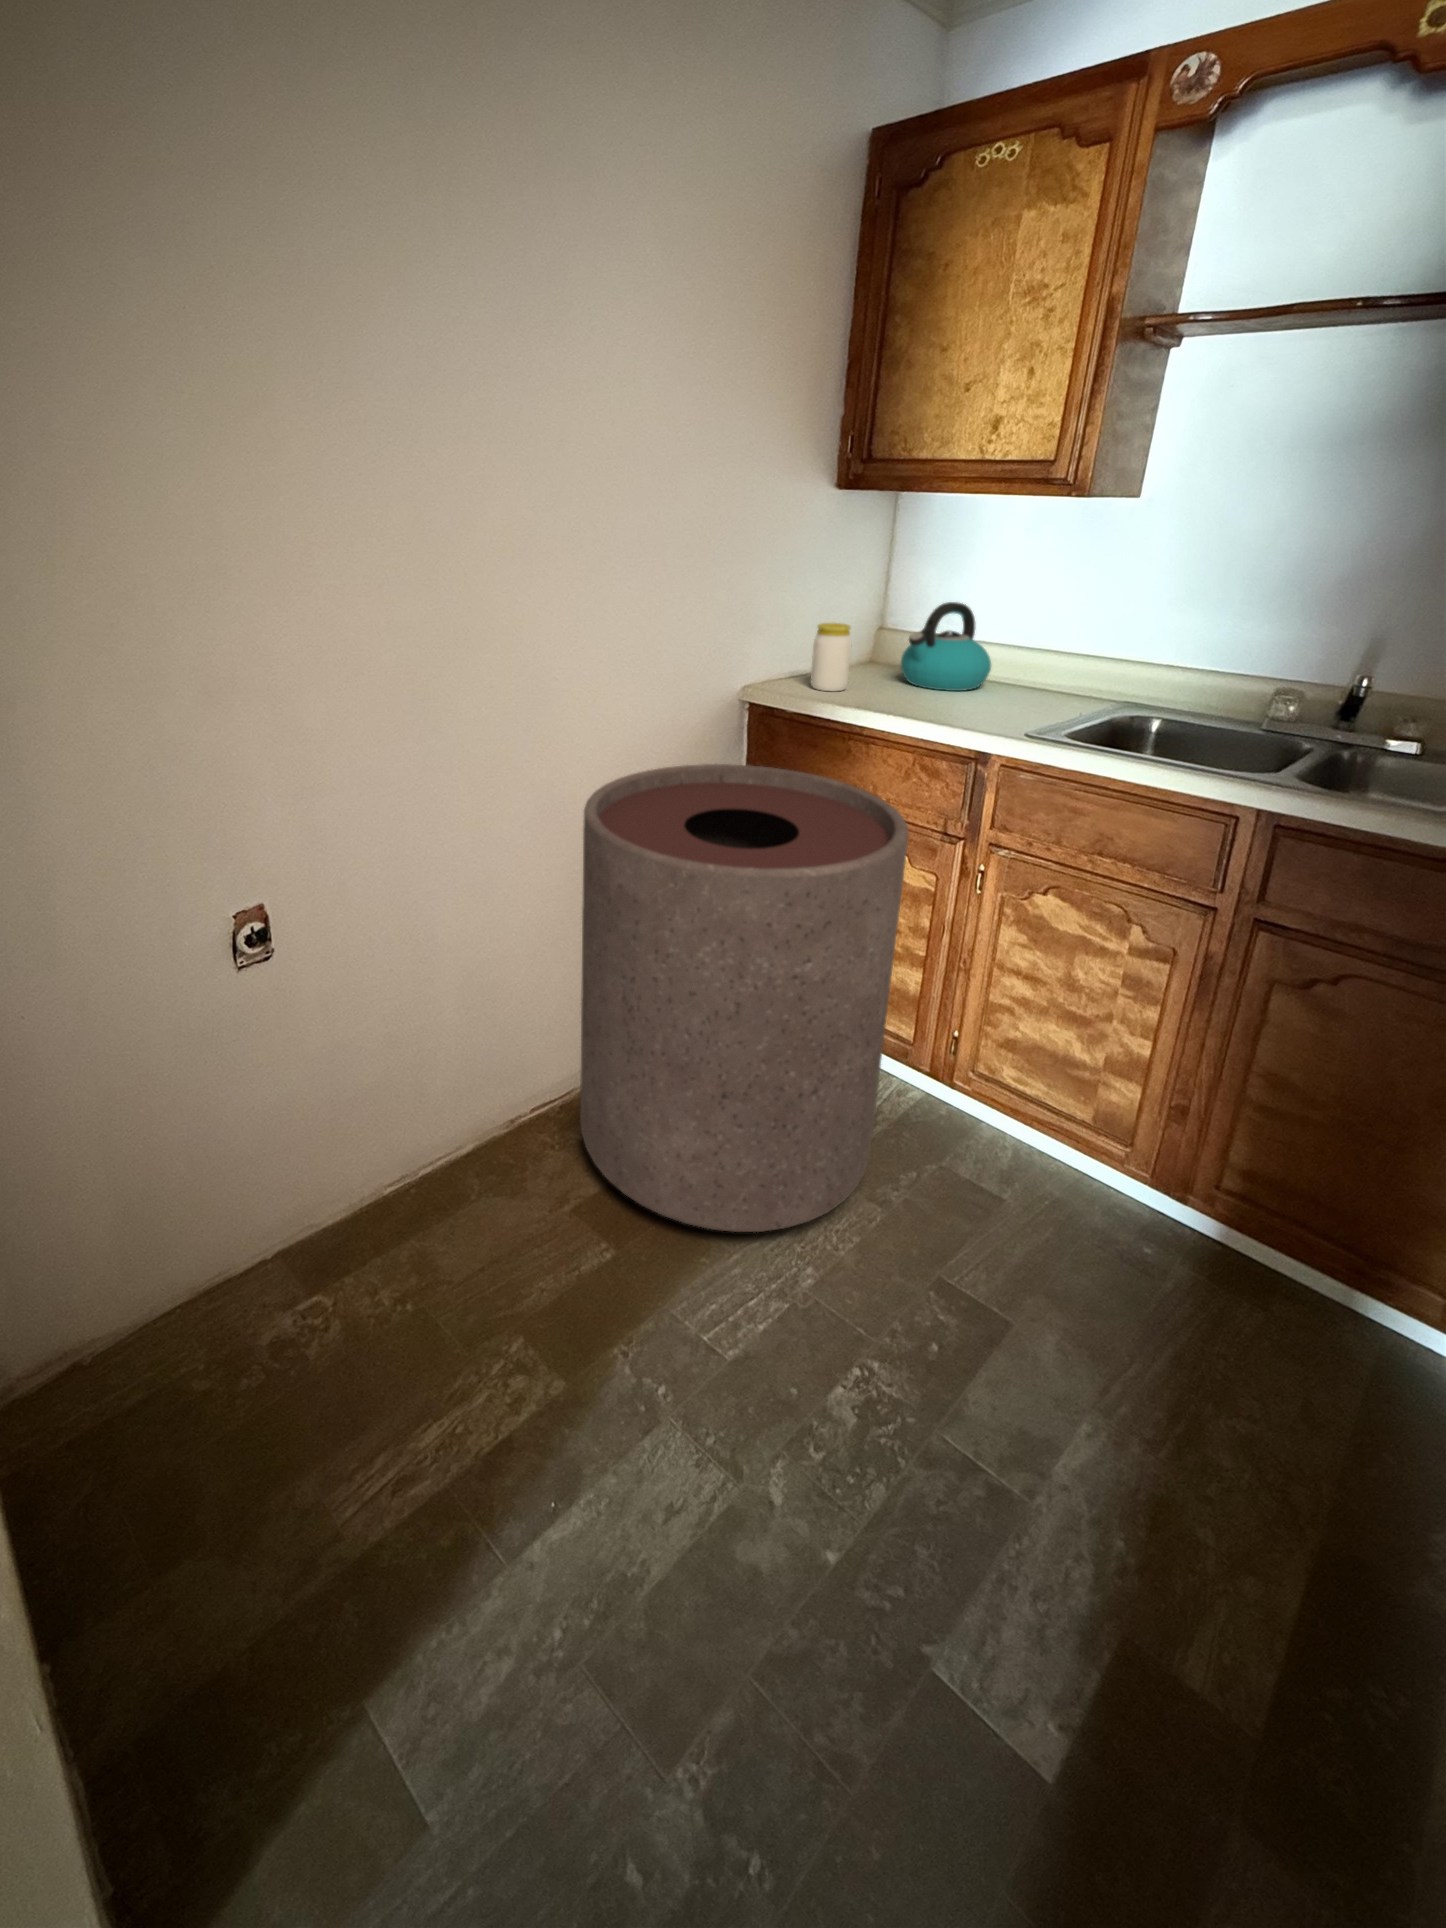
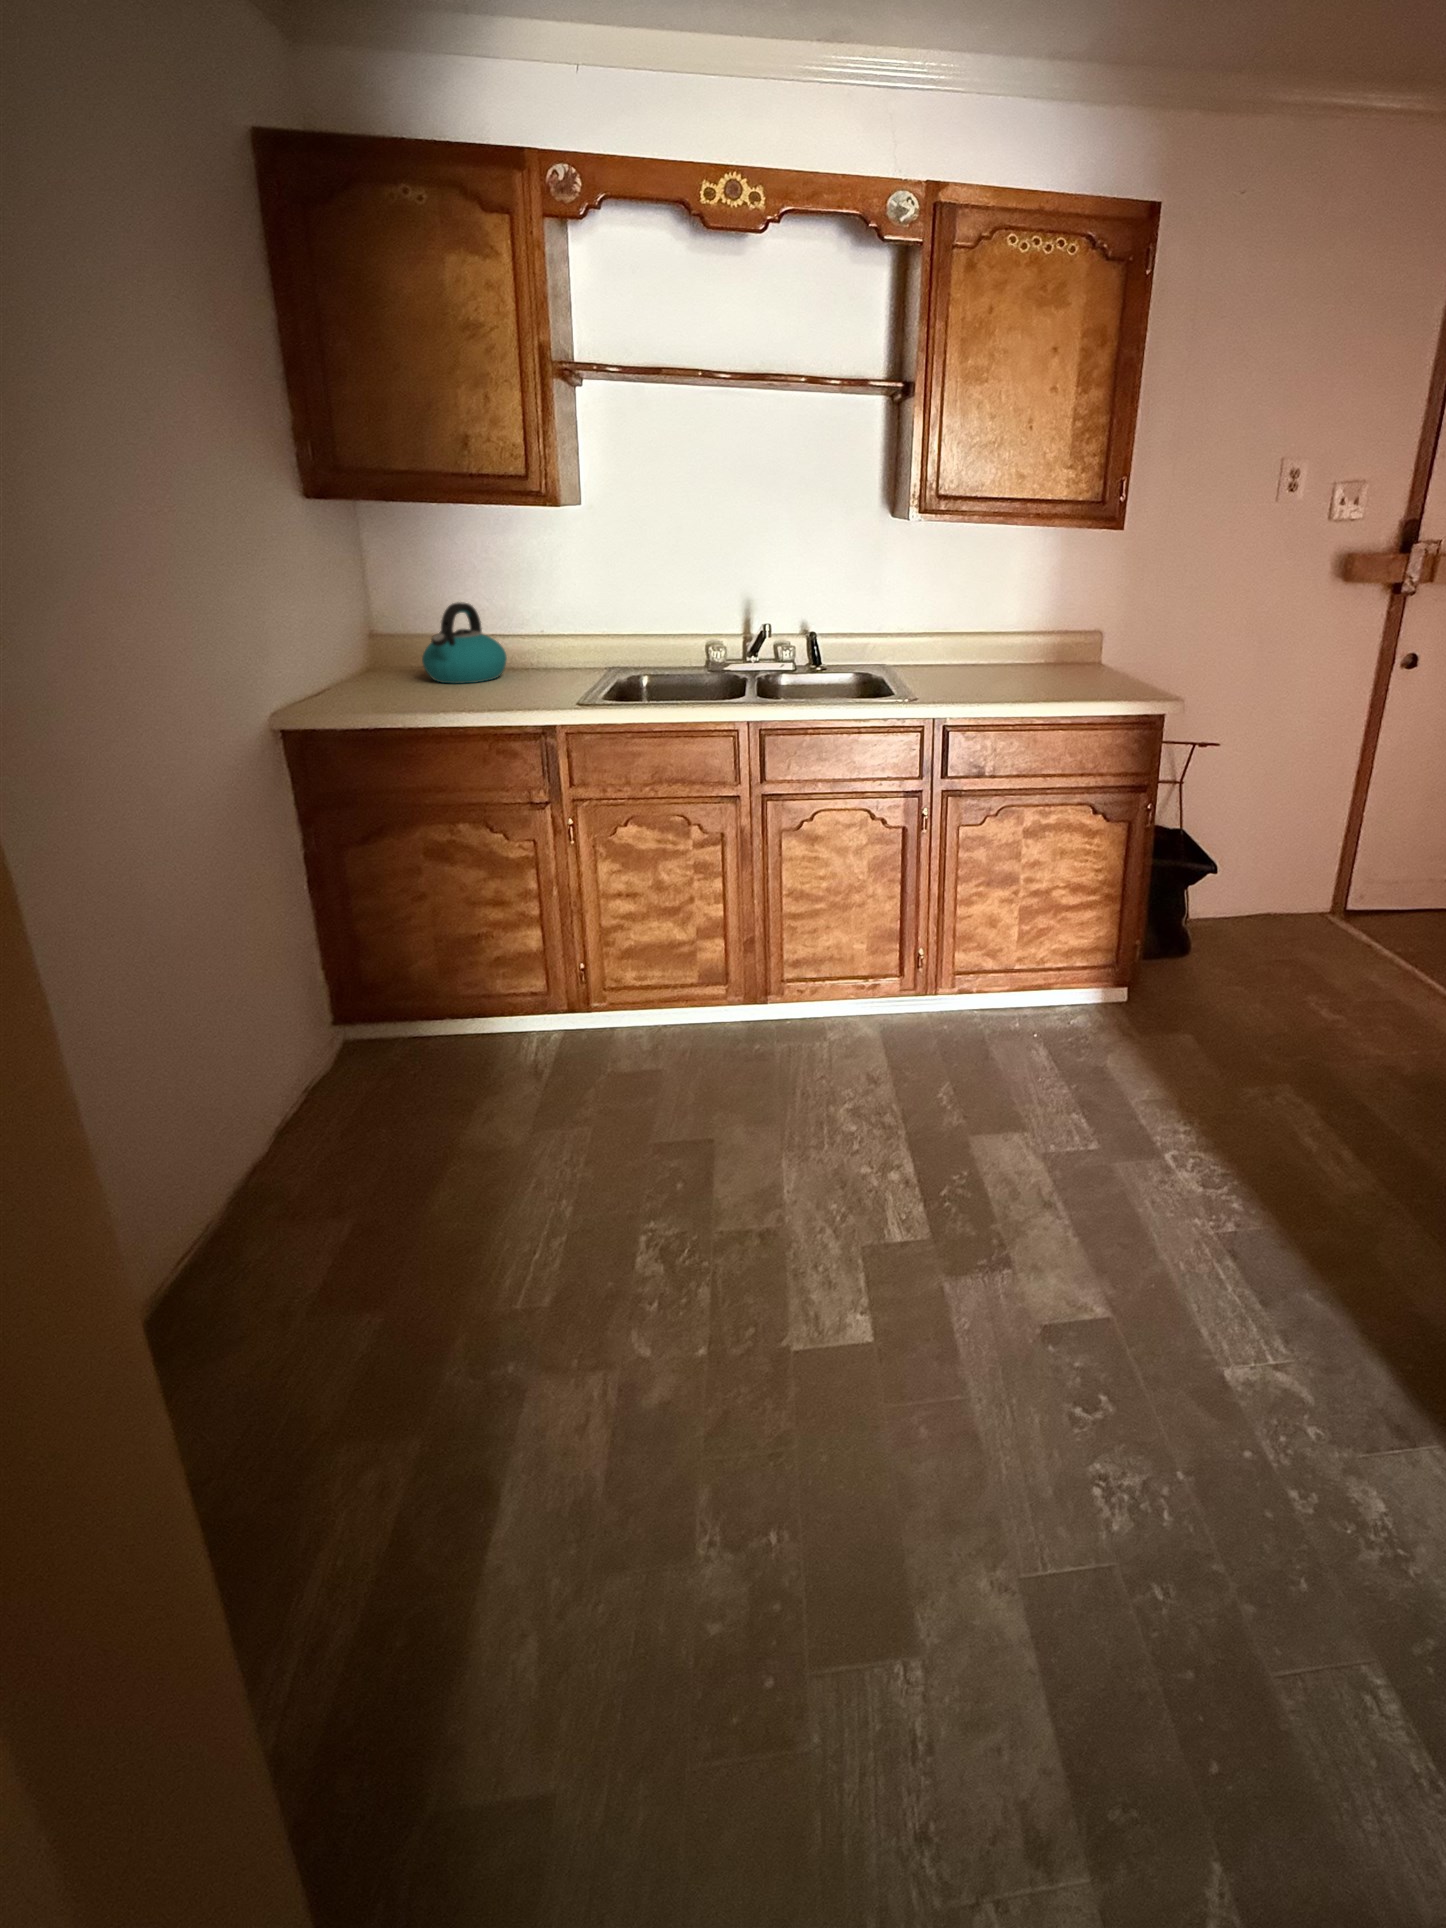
jar: present [810,623,851,691] -> none [341,634,388,703]
trash can: present [580,764,909,1232] -> none [171,780,565,1255]

